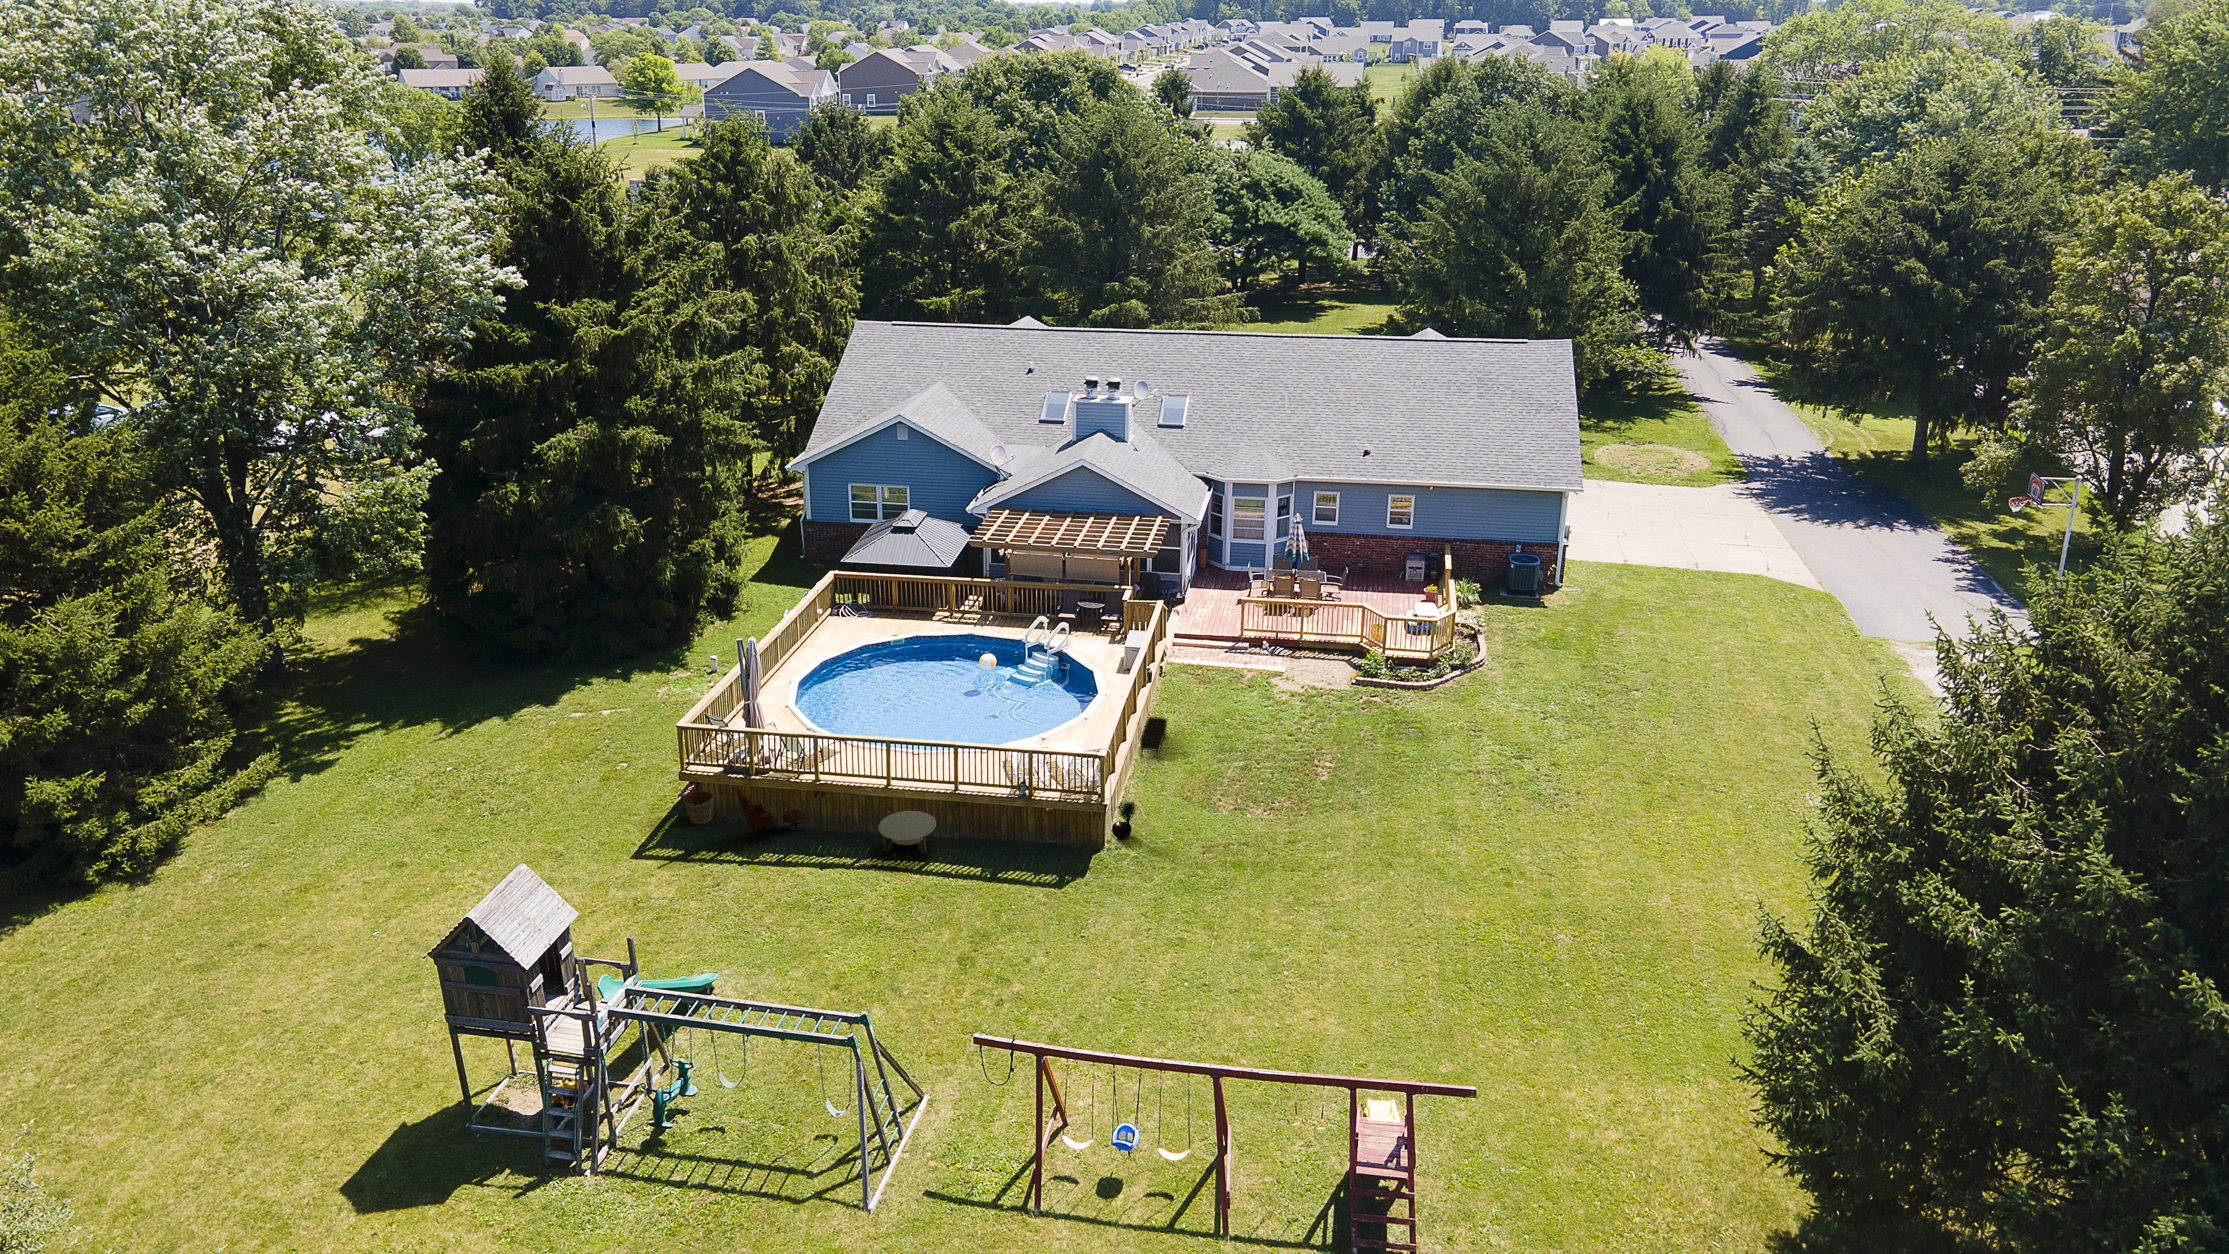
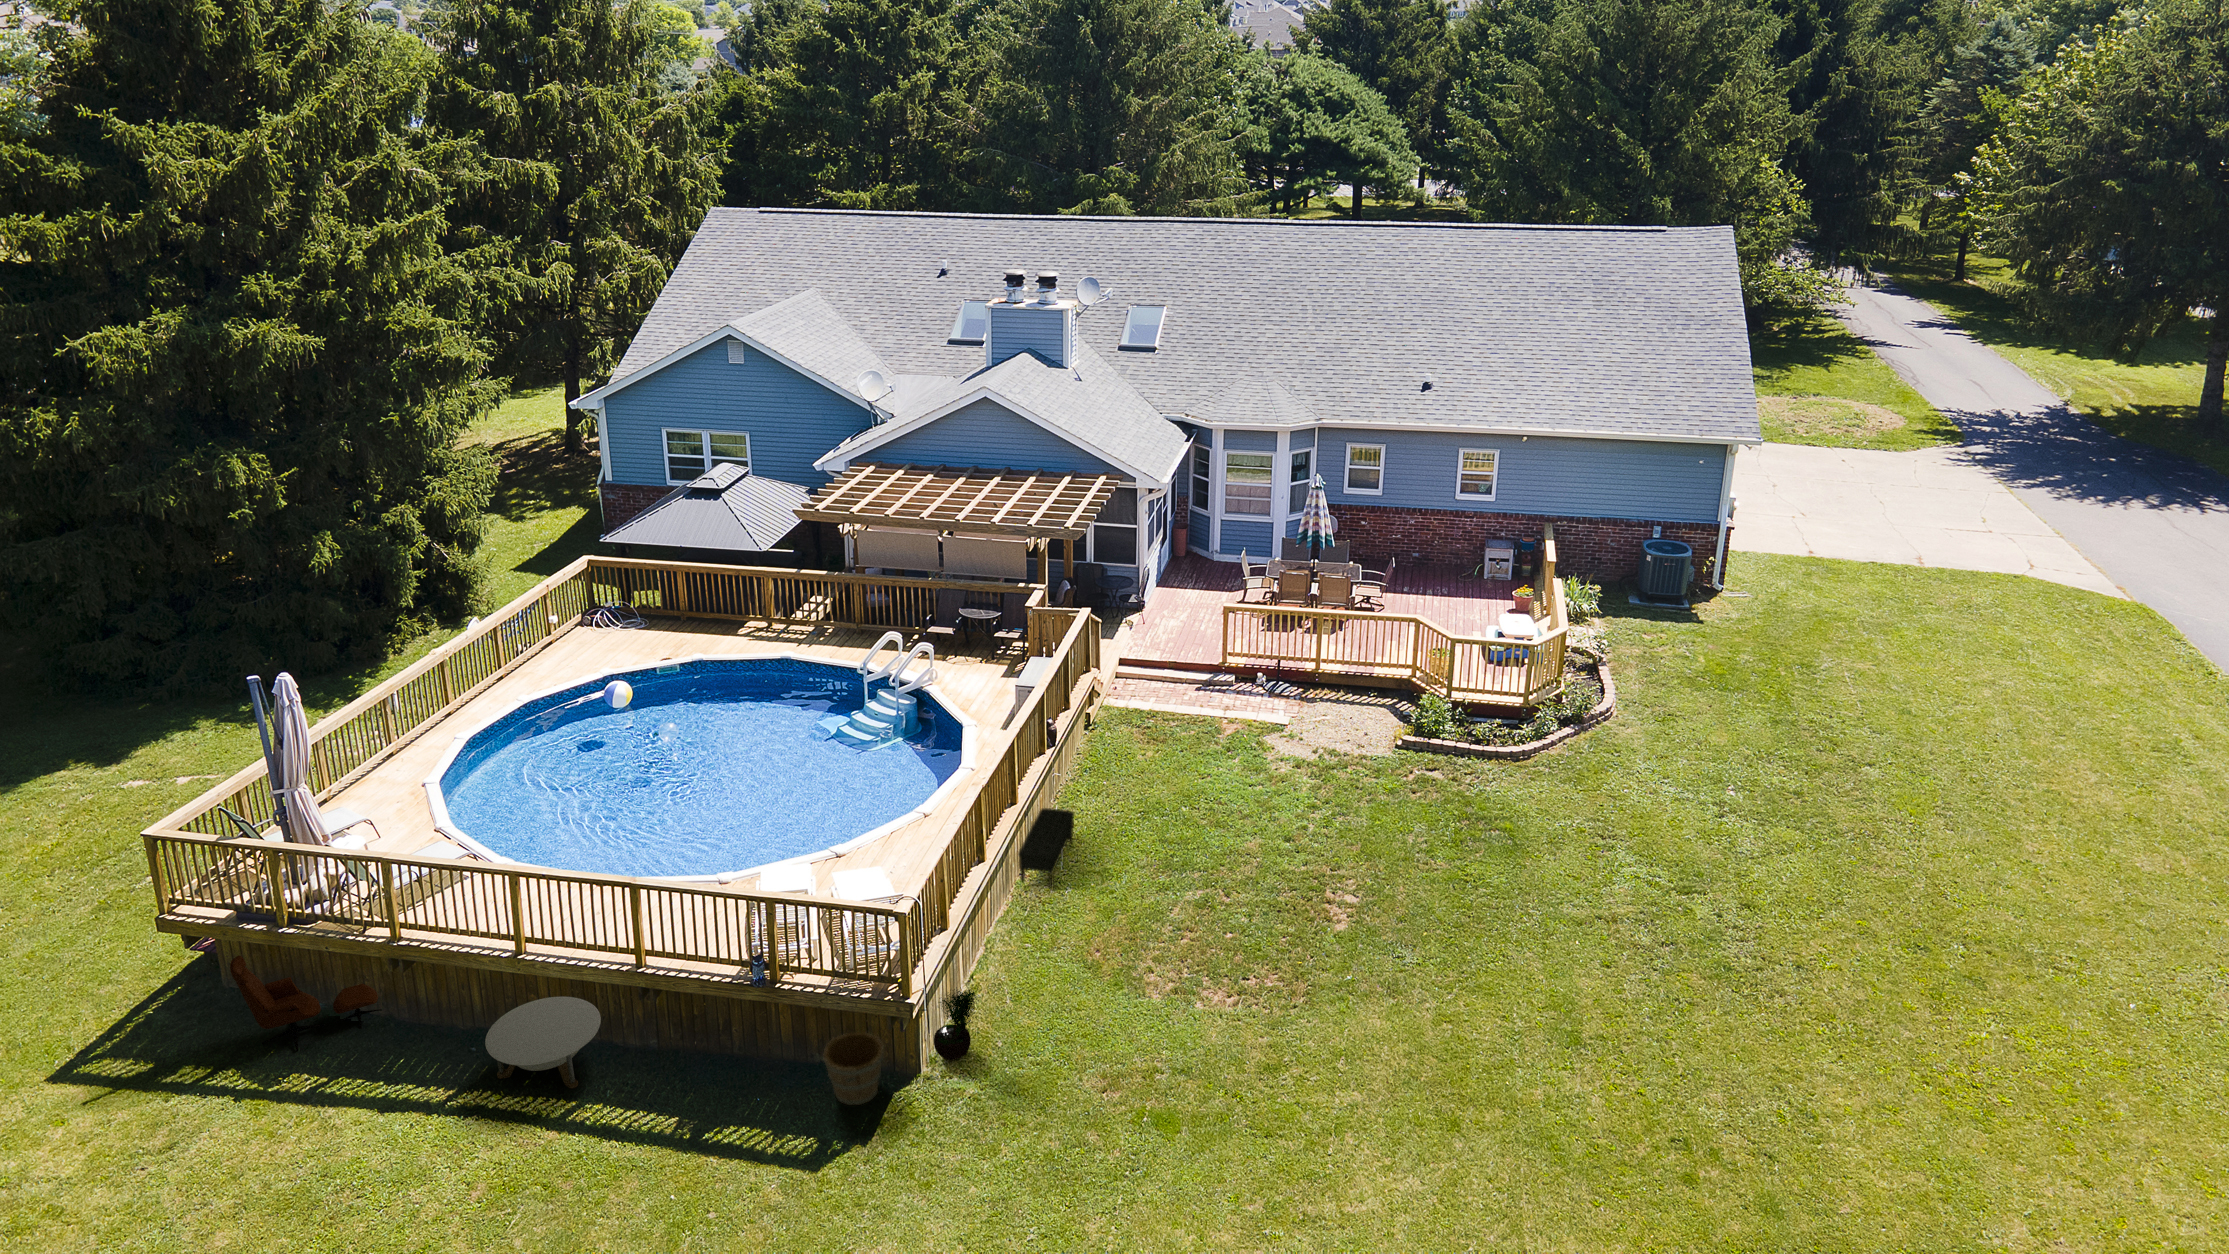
wooden bucket: present [684,791,714,825] -> present [823,1033,884,1105]

